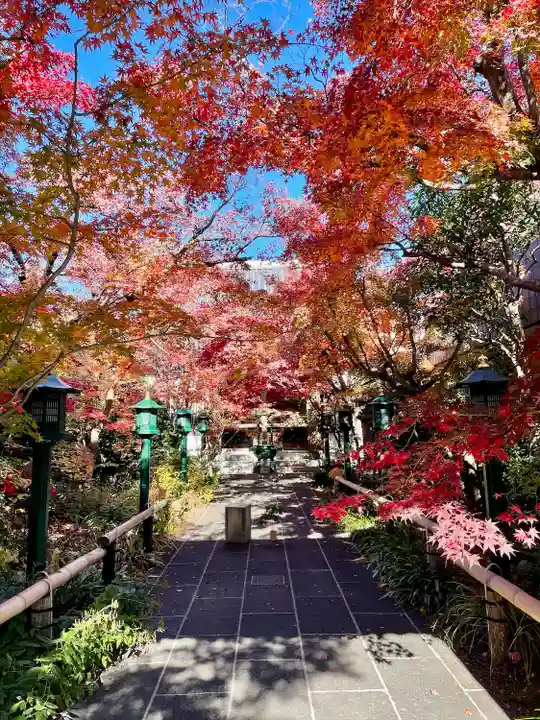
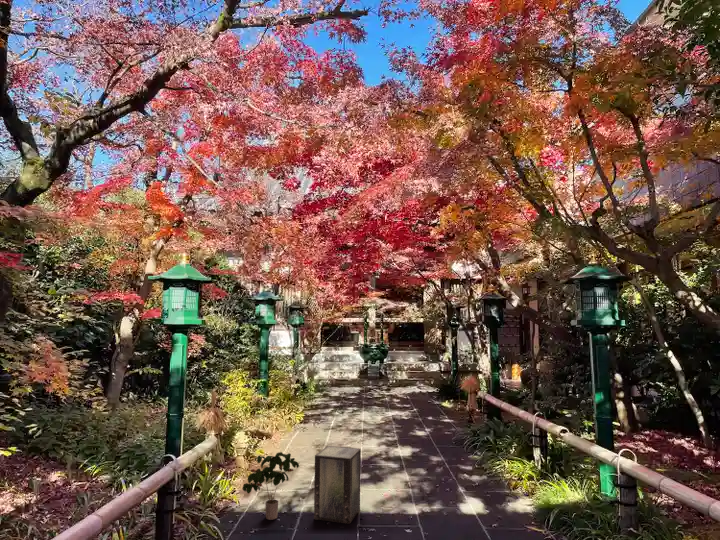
potted plant: present [258,504,286,541] -> present [242,452,299,520]

